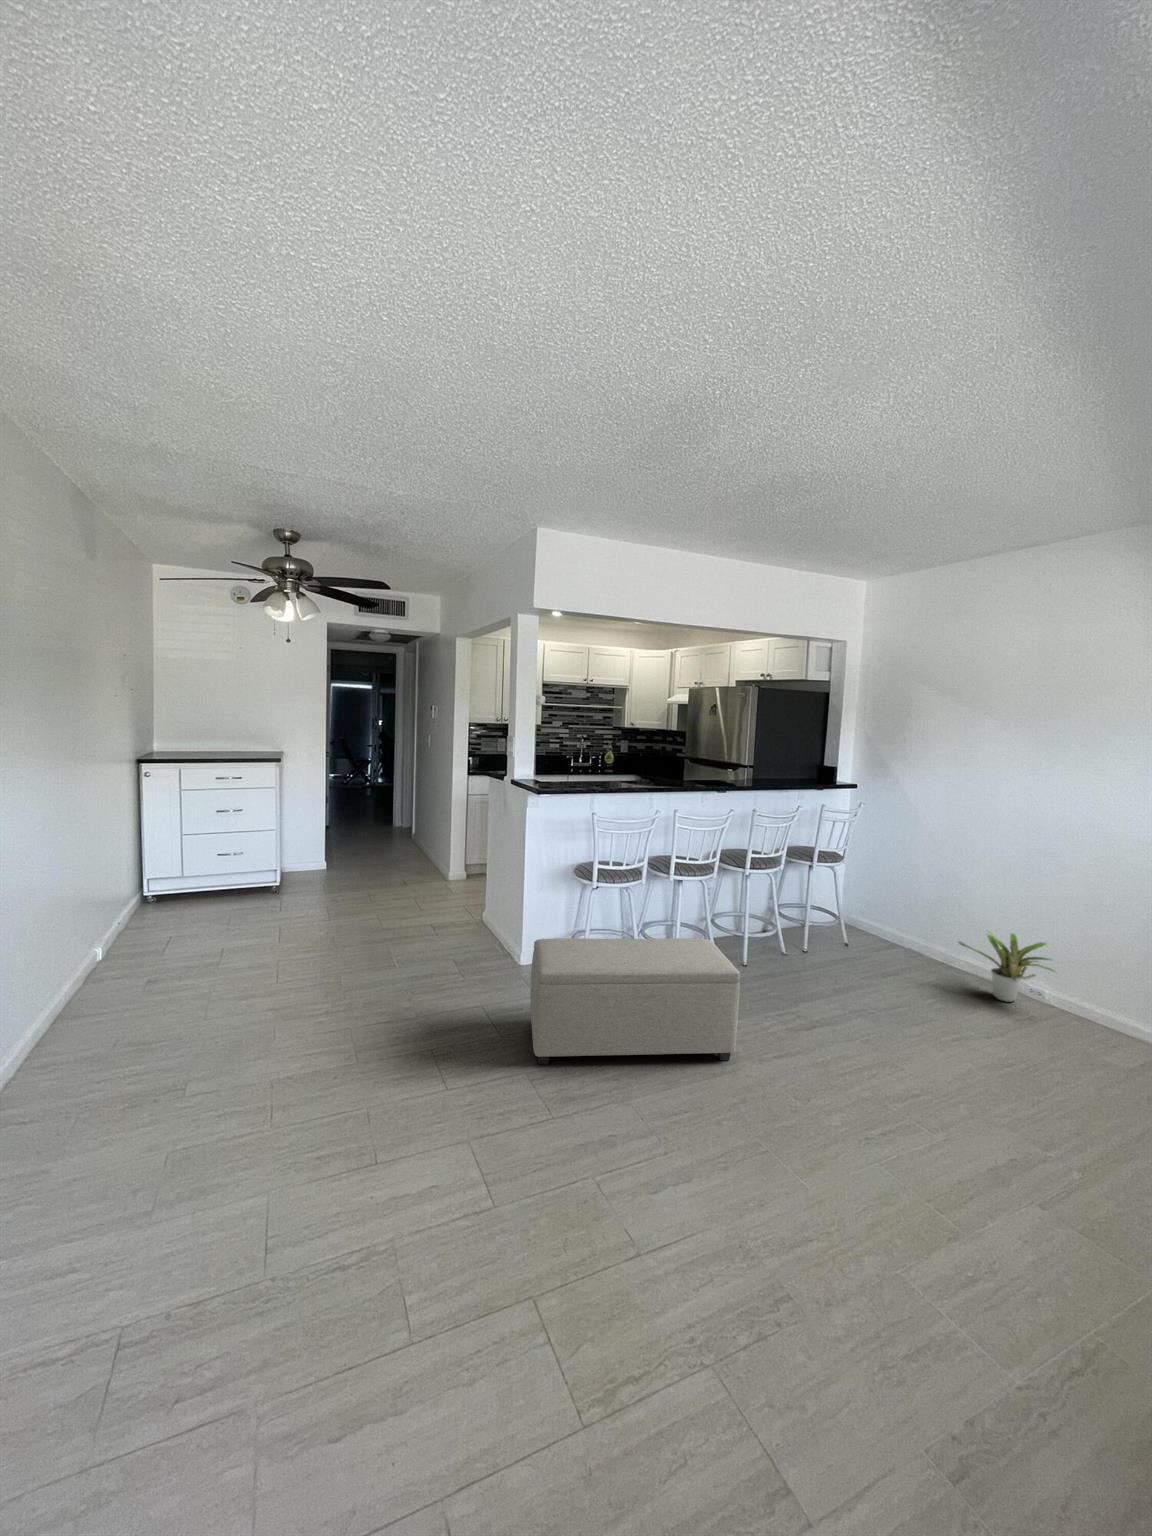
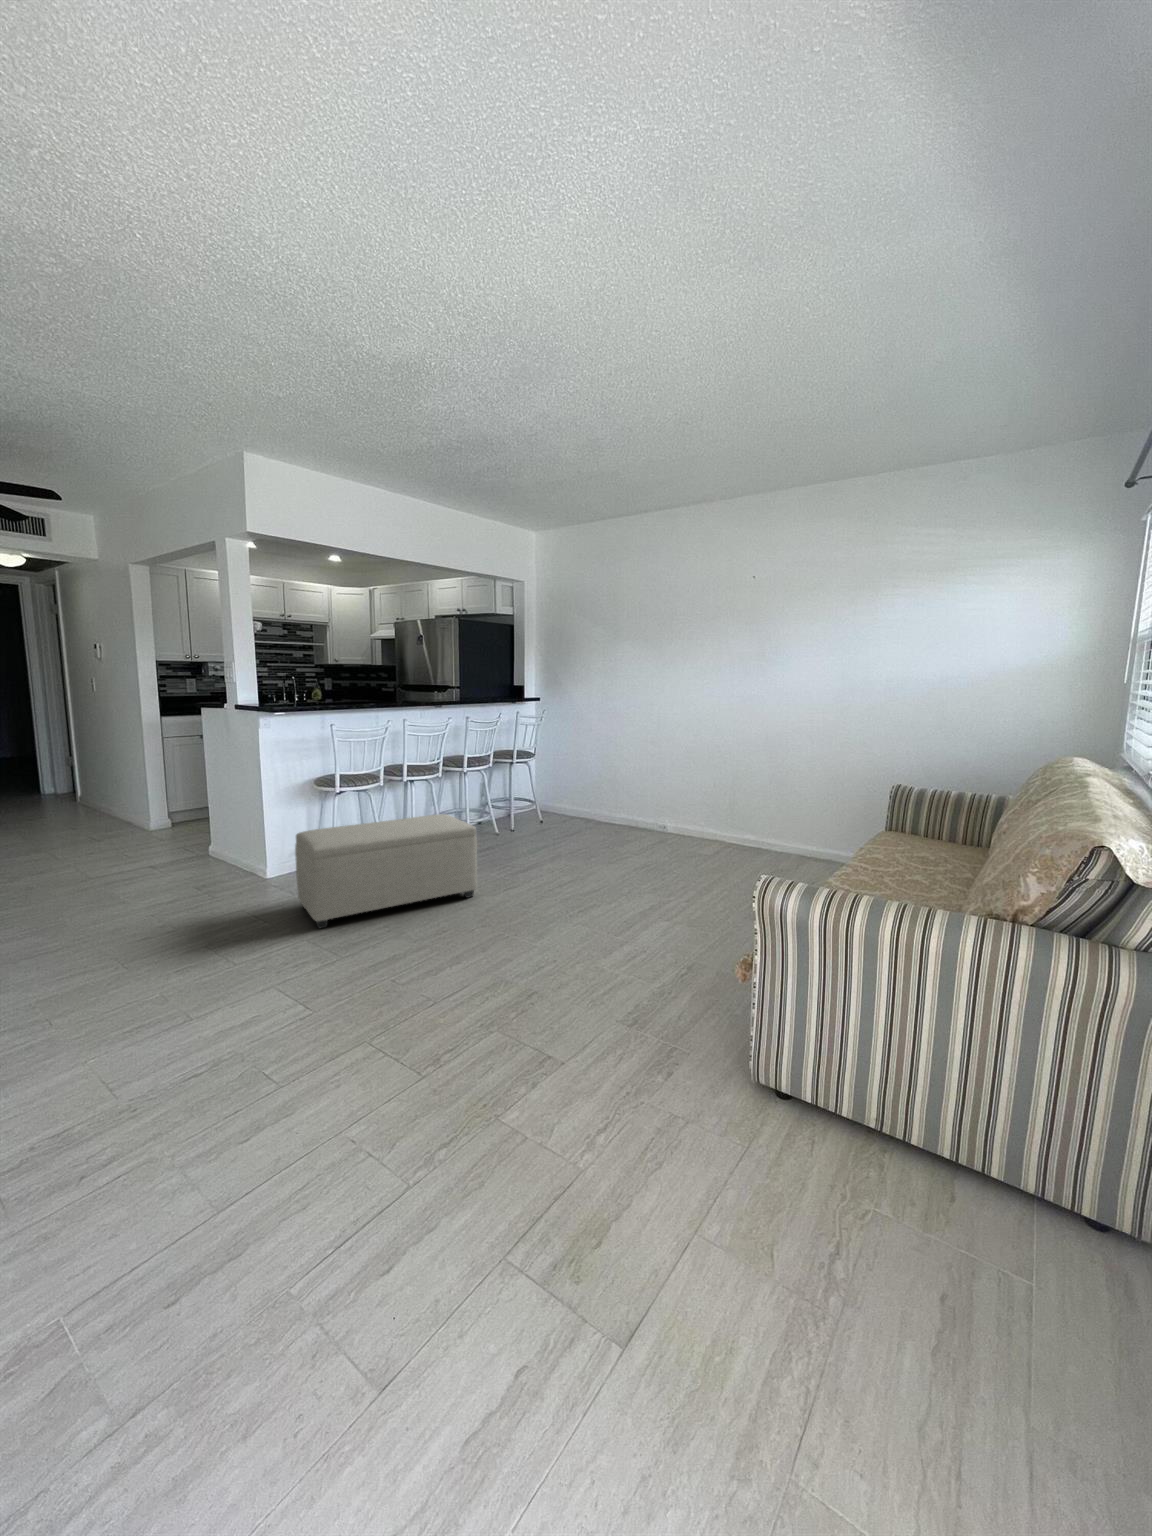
potted plant: present [959,932,1055,1002] -> none [617,788,676,836]

